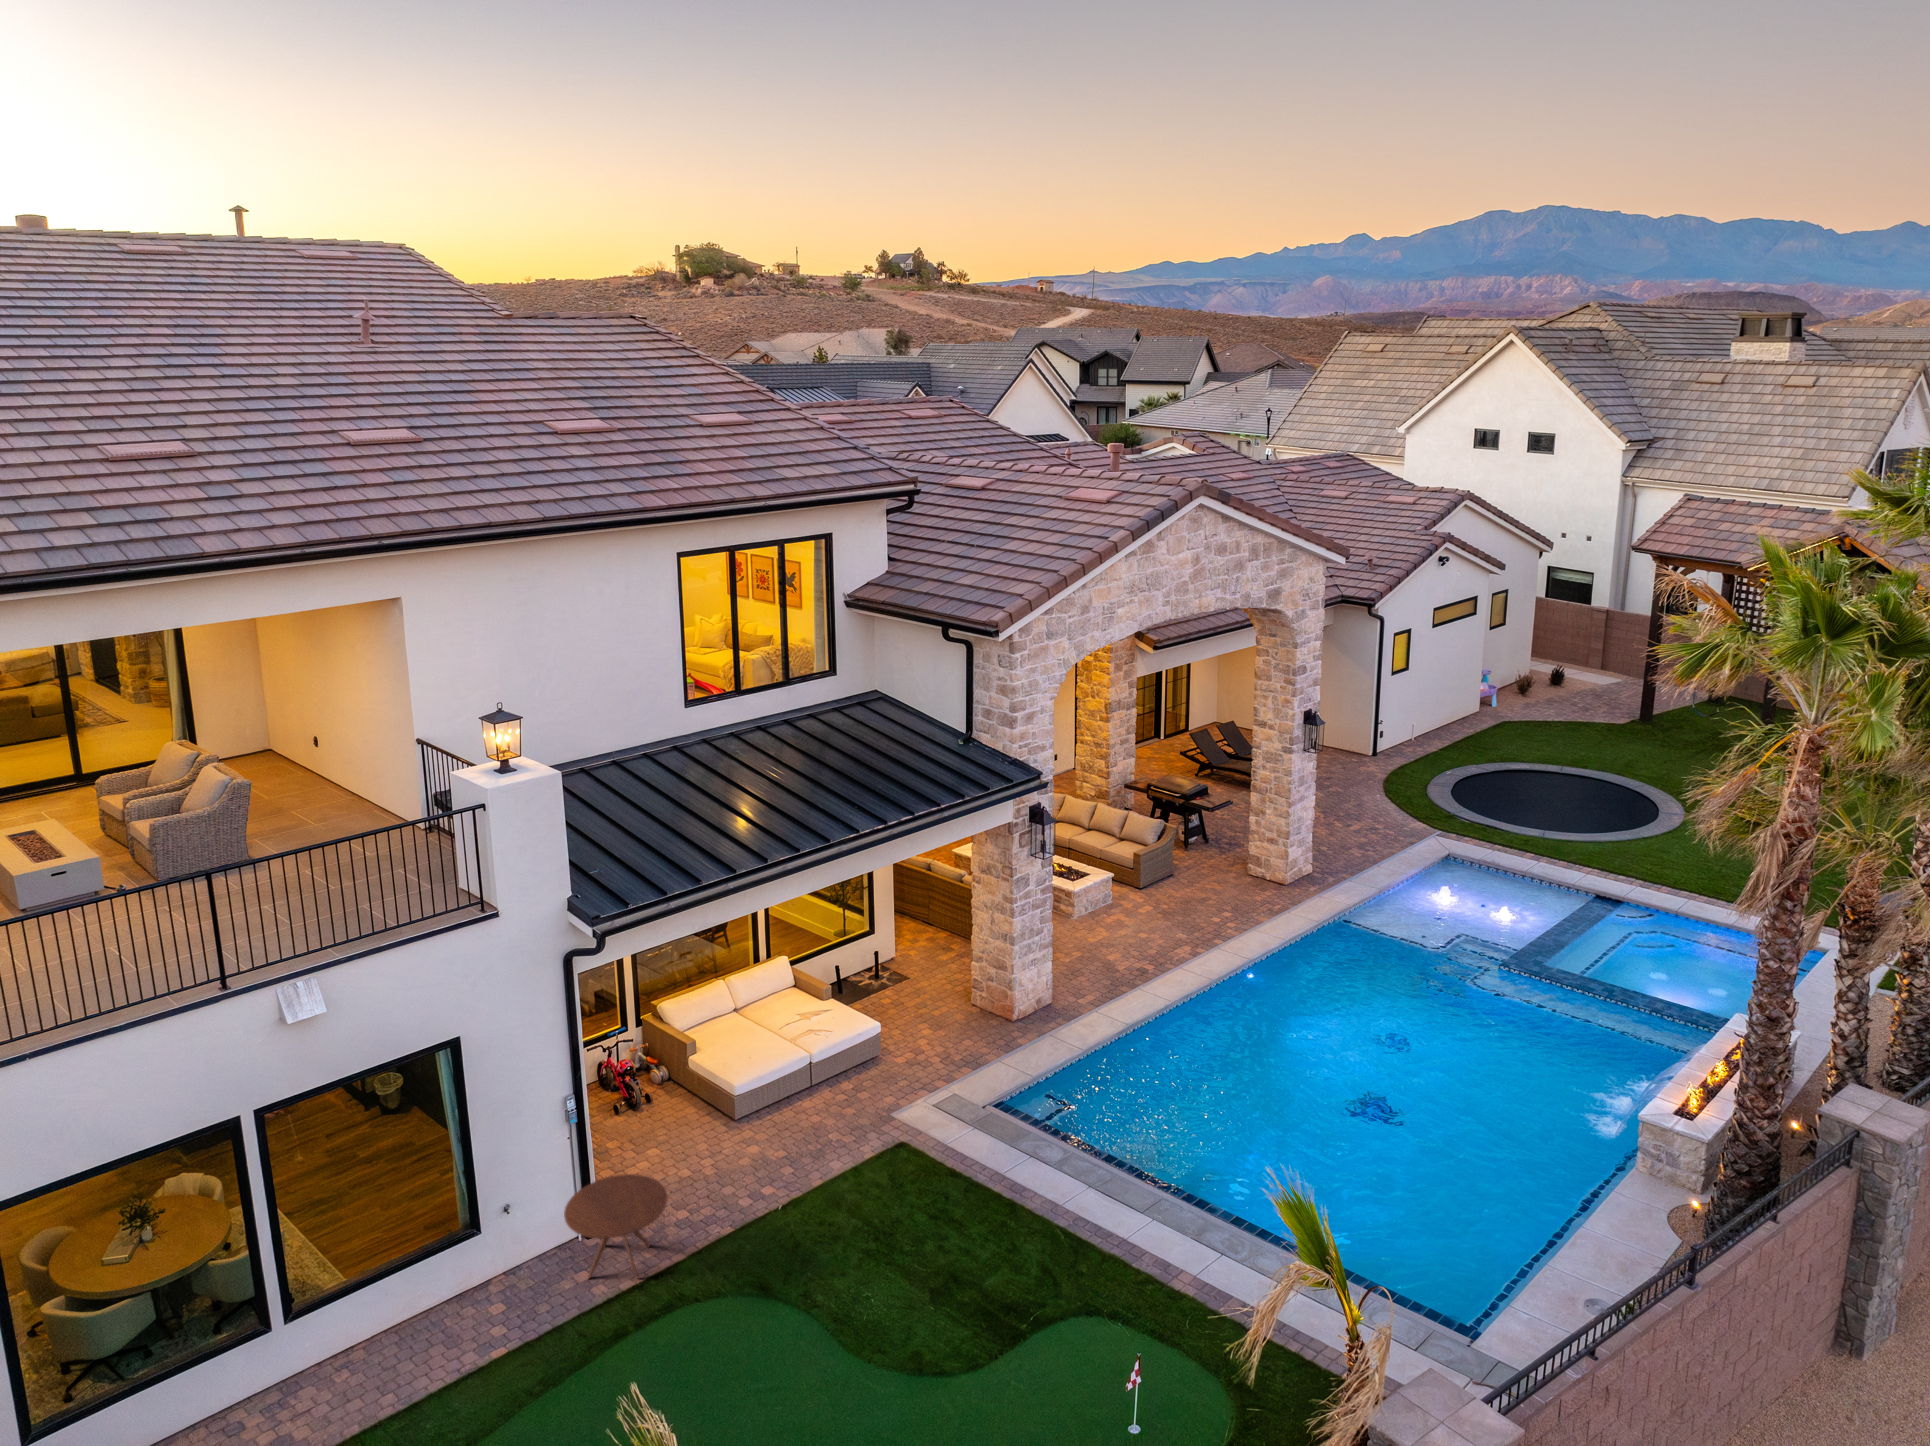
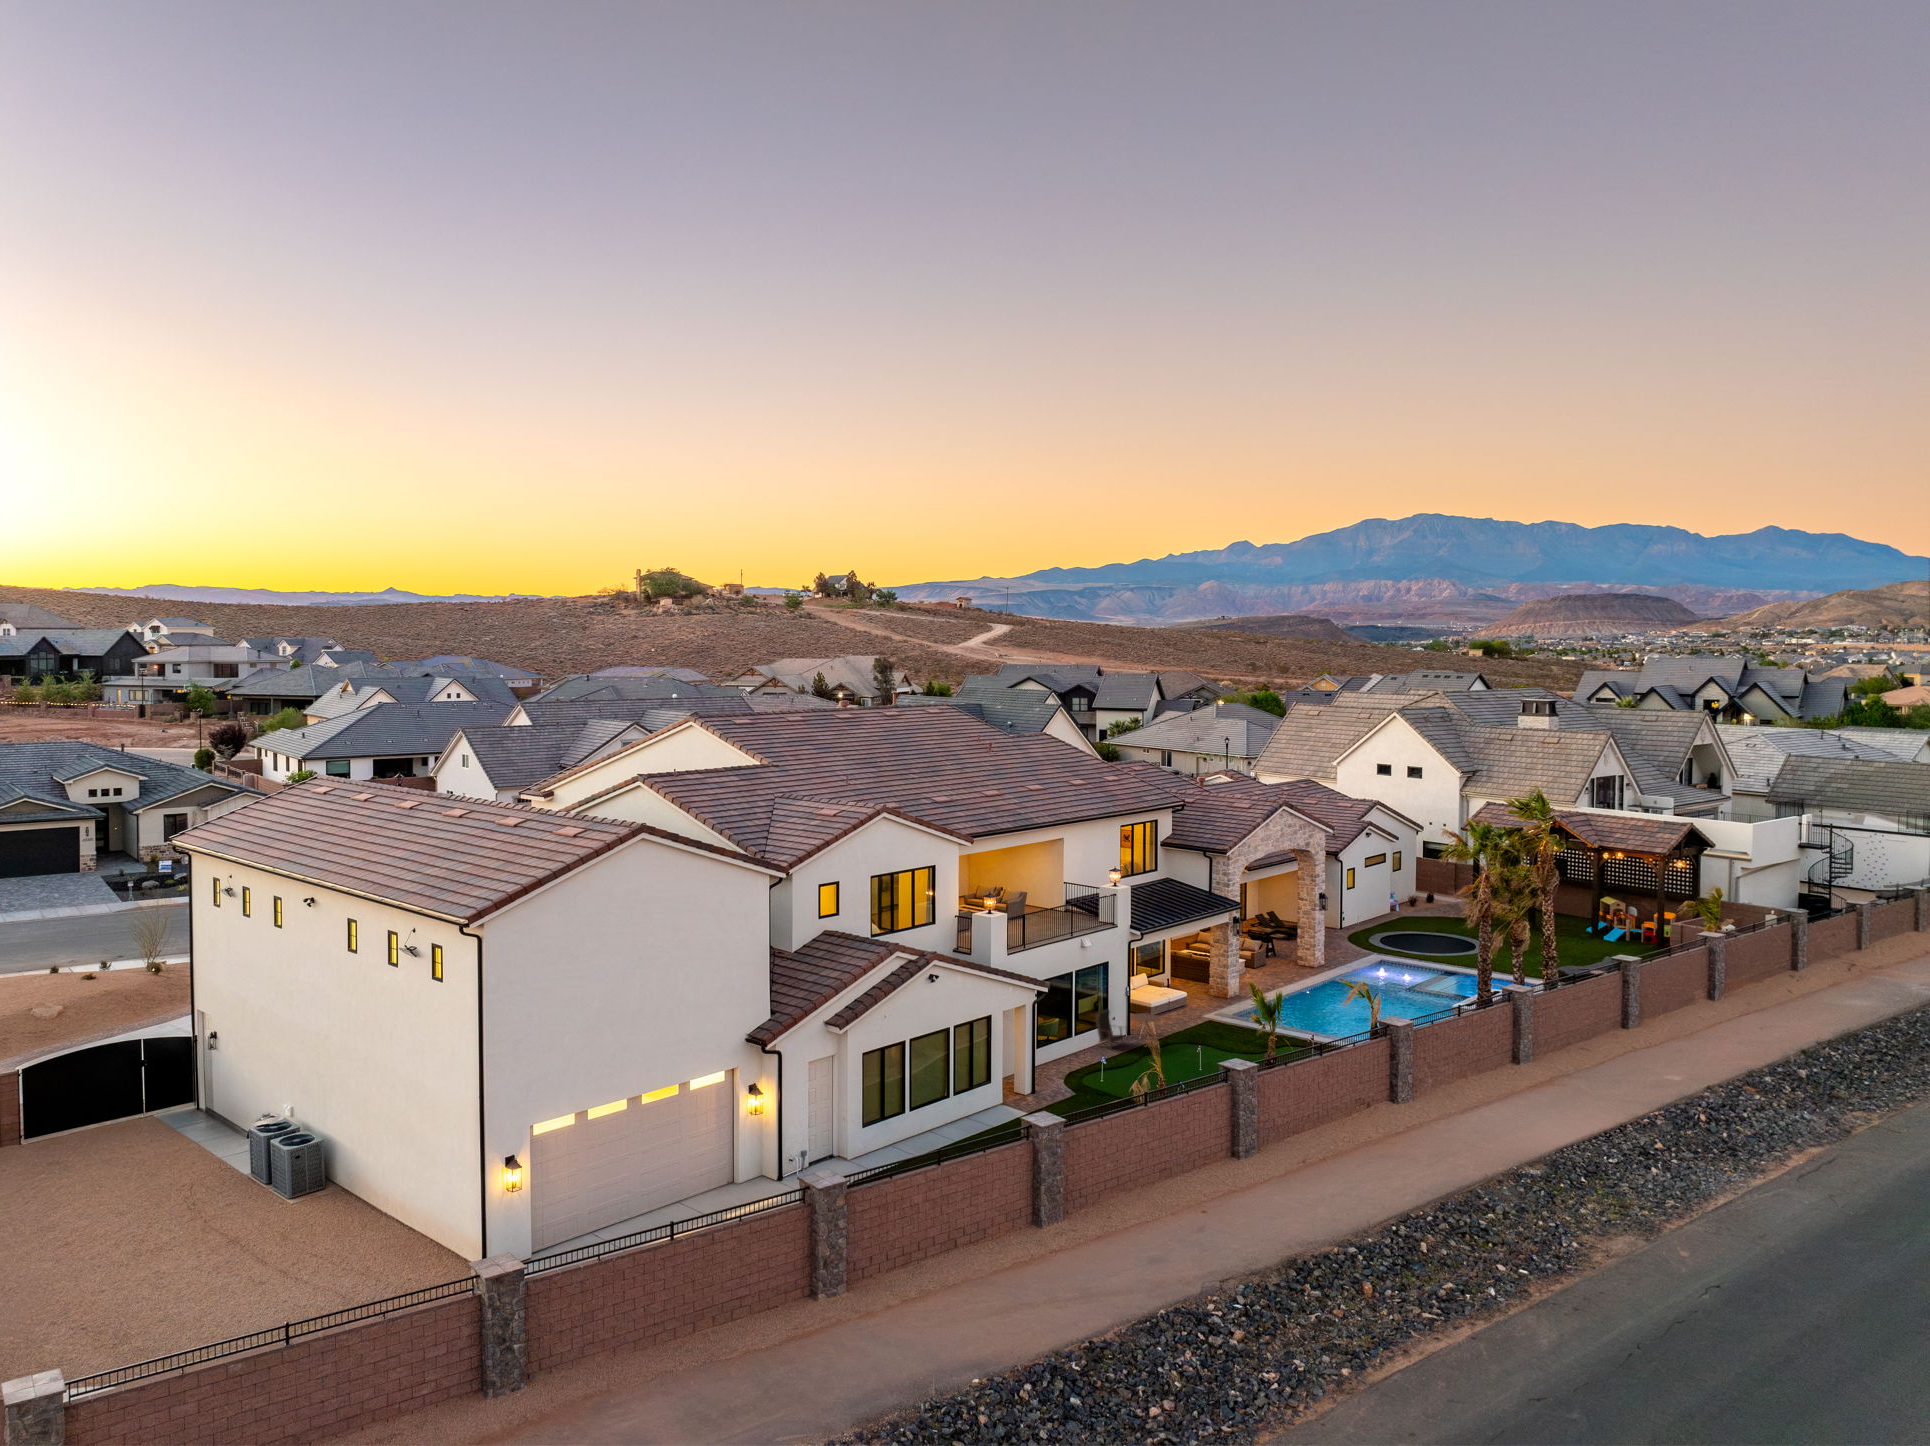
lounge chair: none [375,1209,490,1379] -> present [1096,1010,1123,1044]

